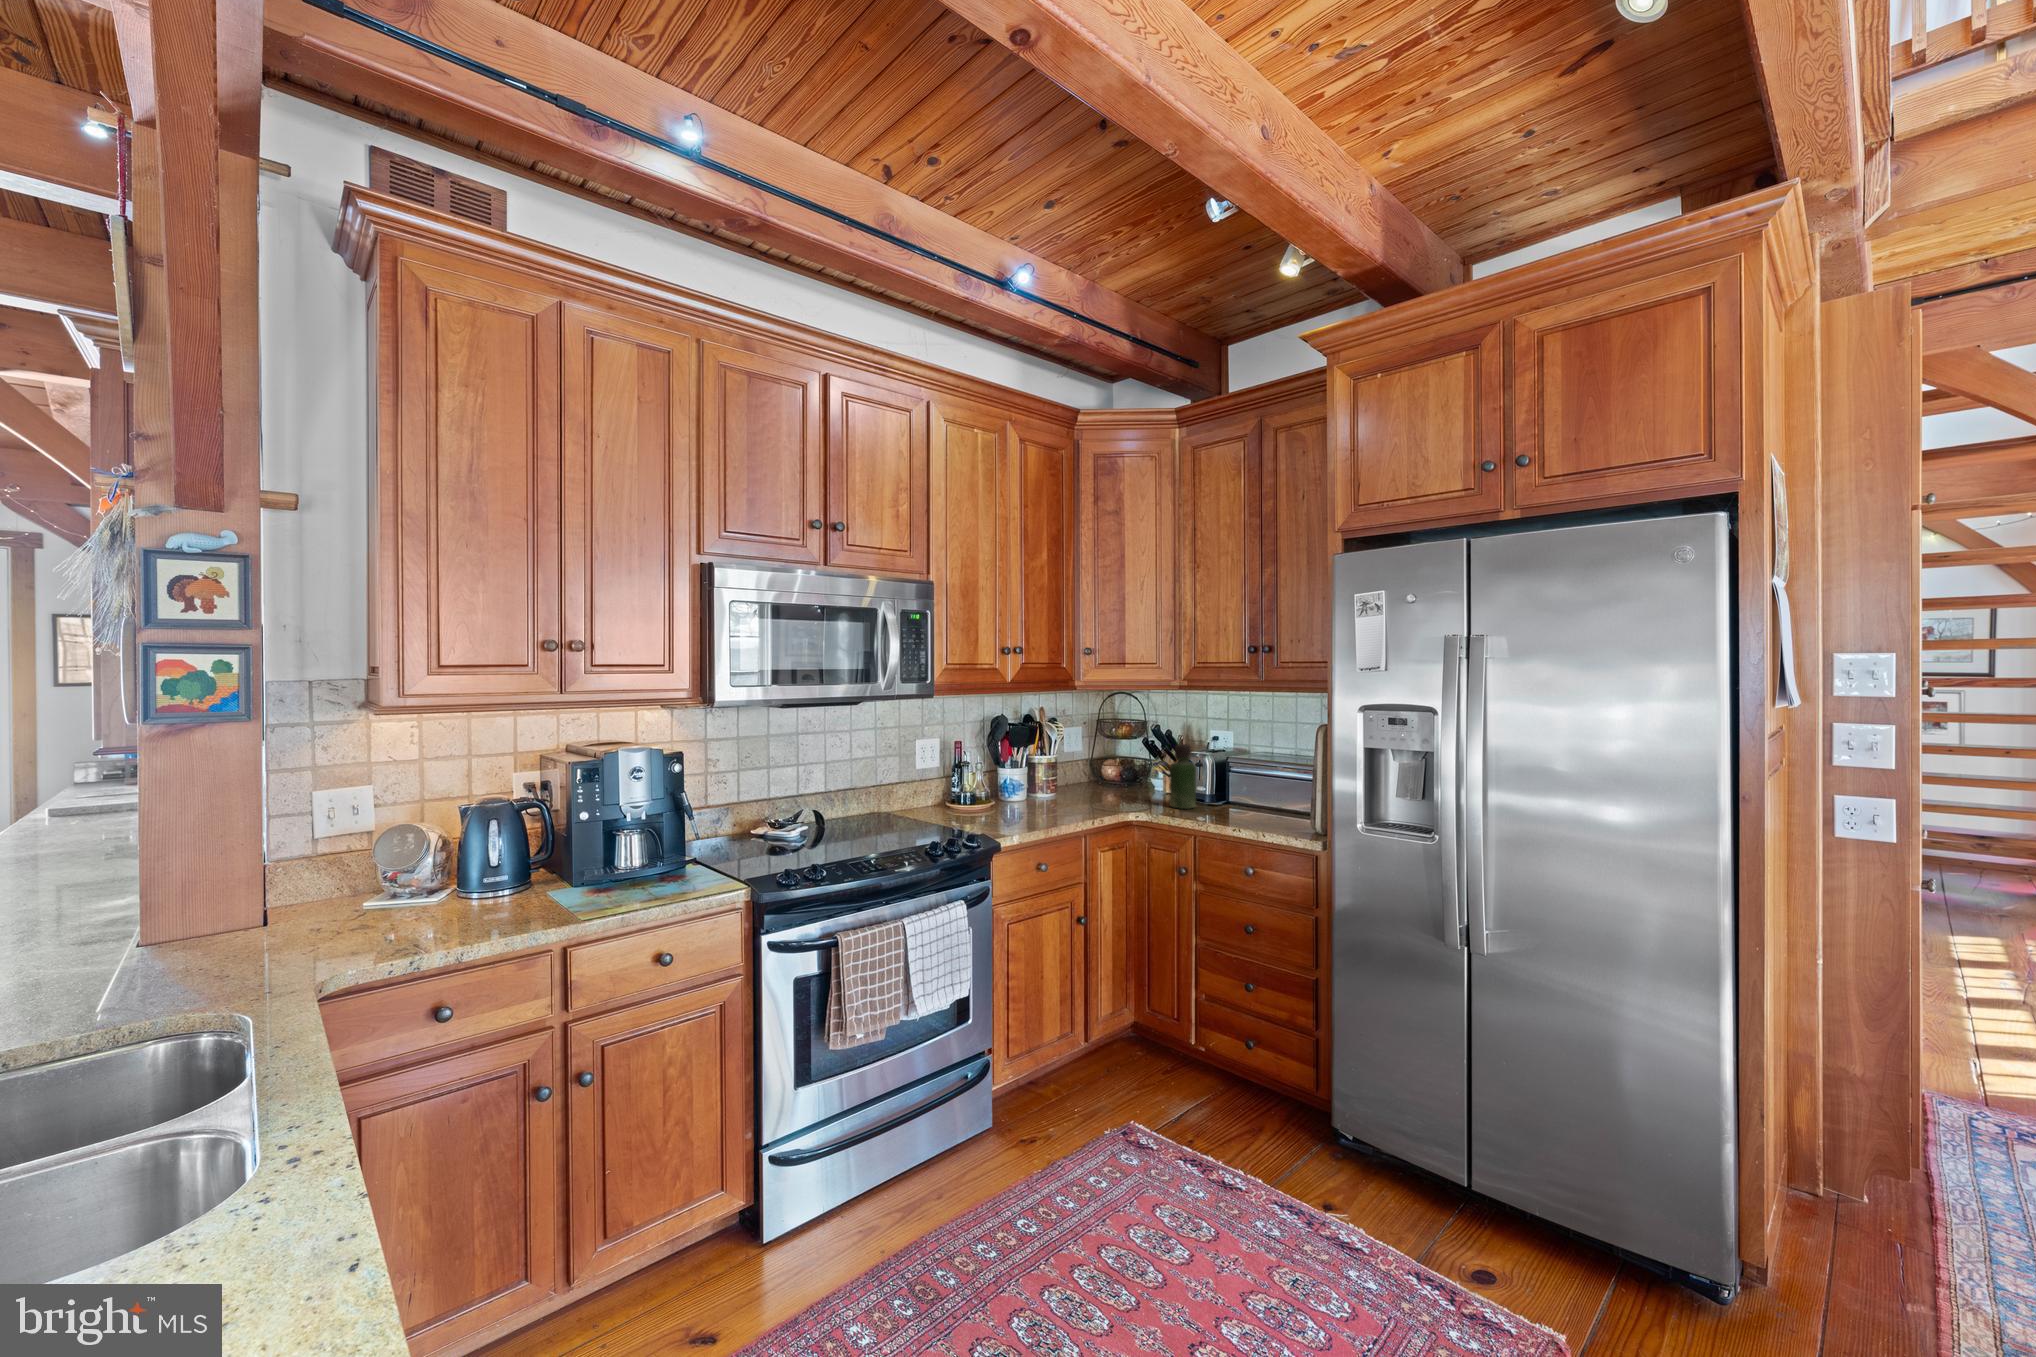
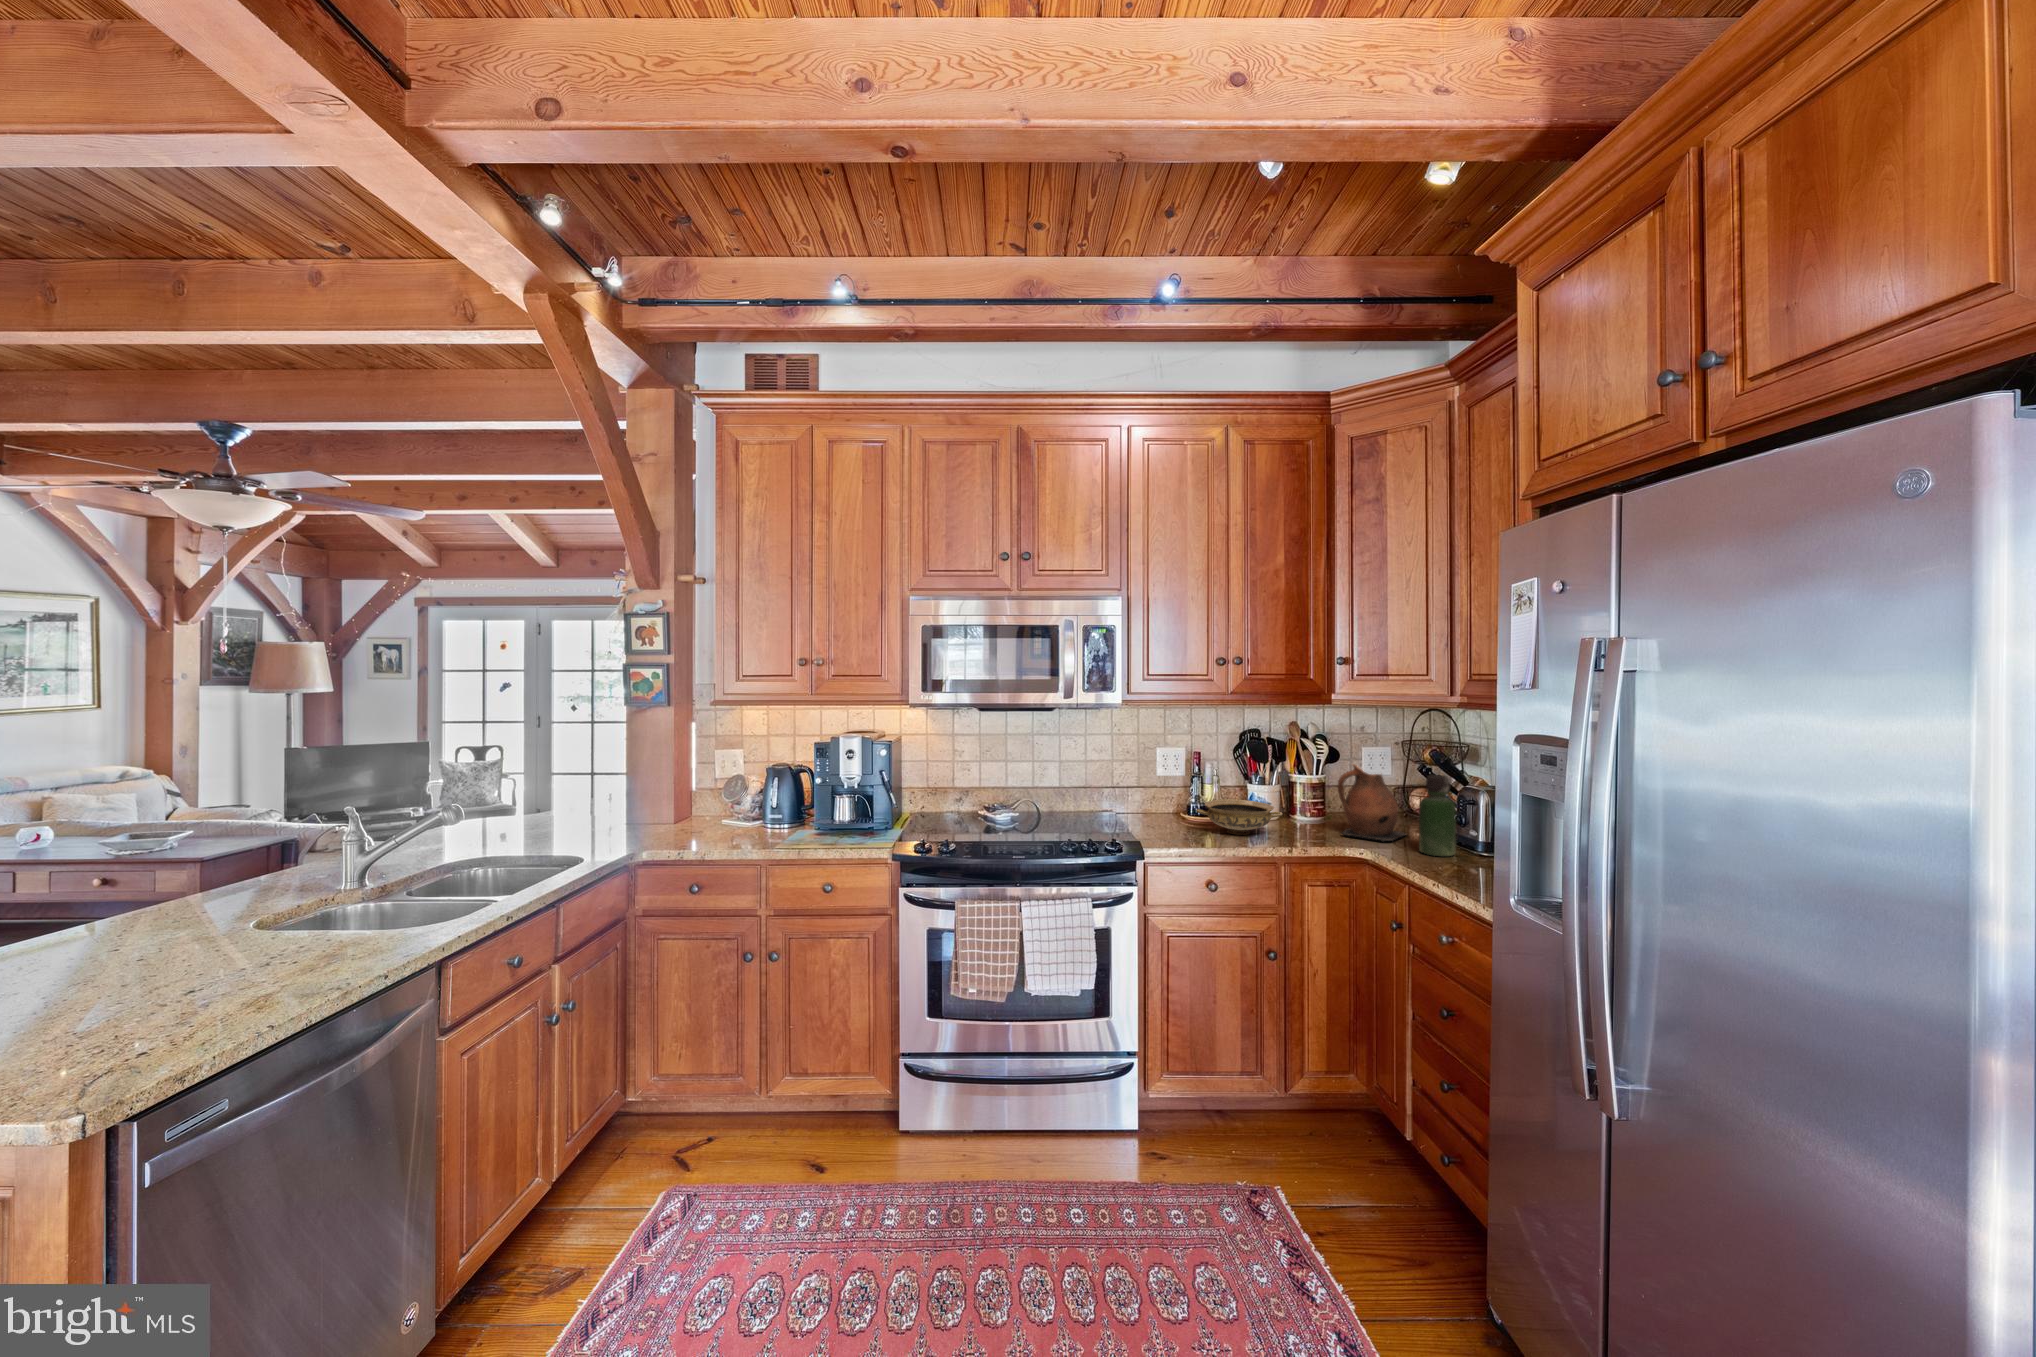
ceramic pitcher: none [1092,740,1142,804] -> present [1338,764,1406,841]
ceramic bowl: none [996,781,1063,814] -> present [1196,799,1283,835]

